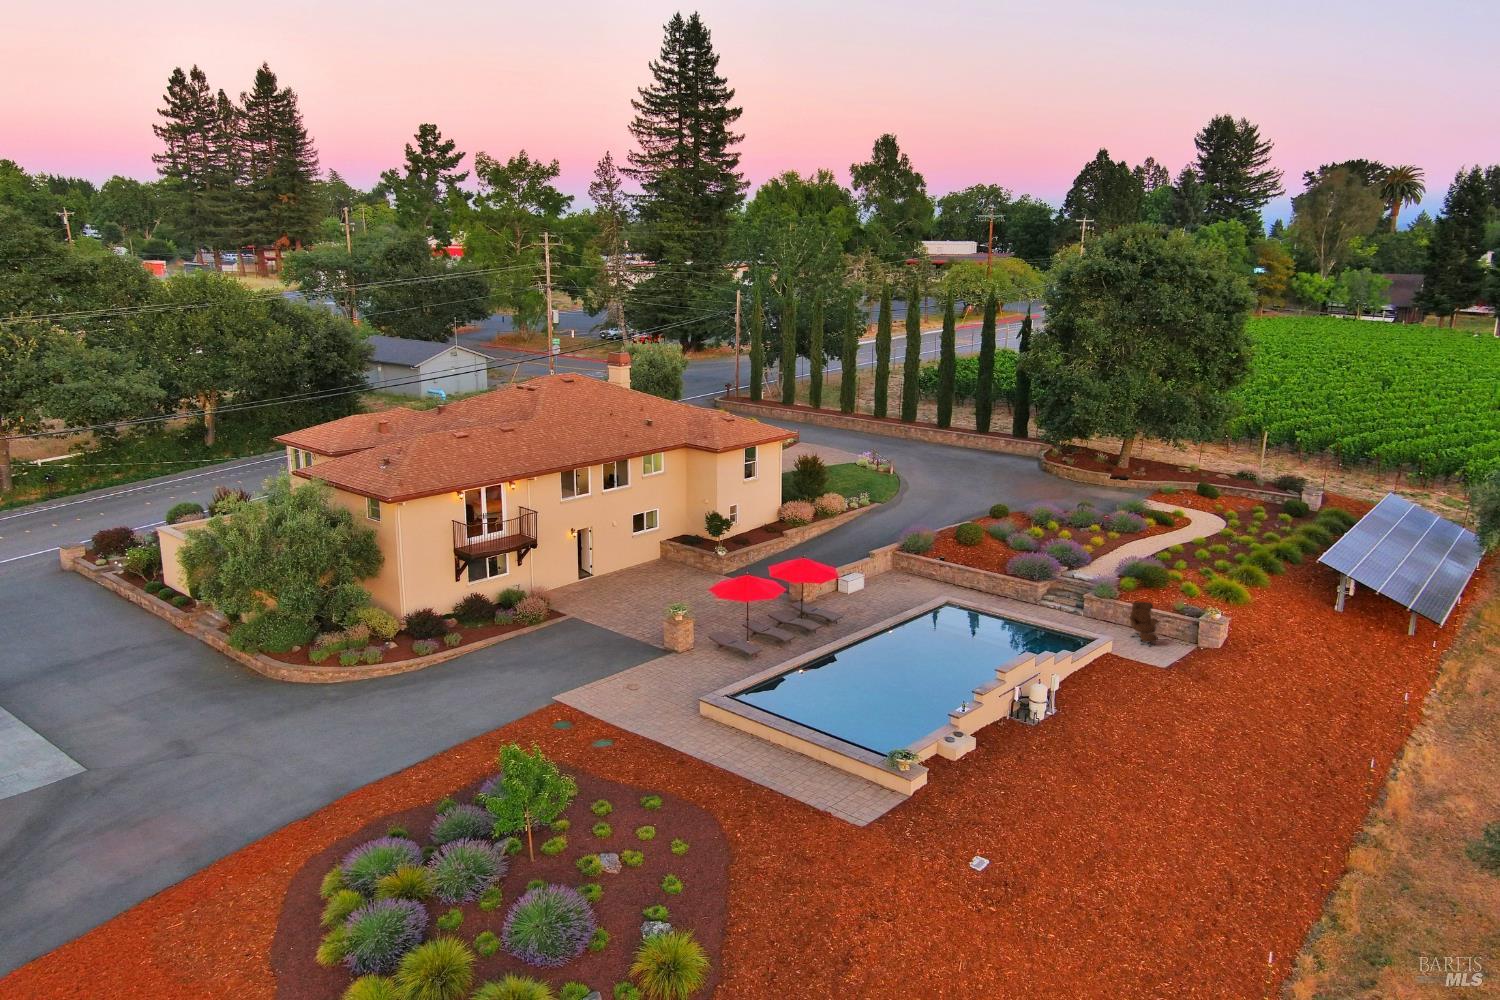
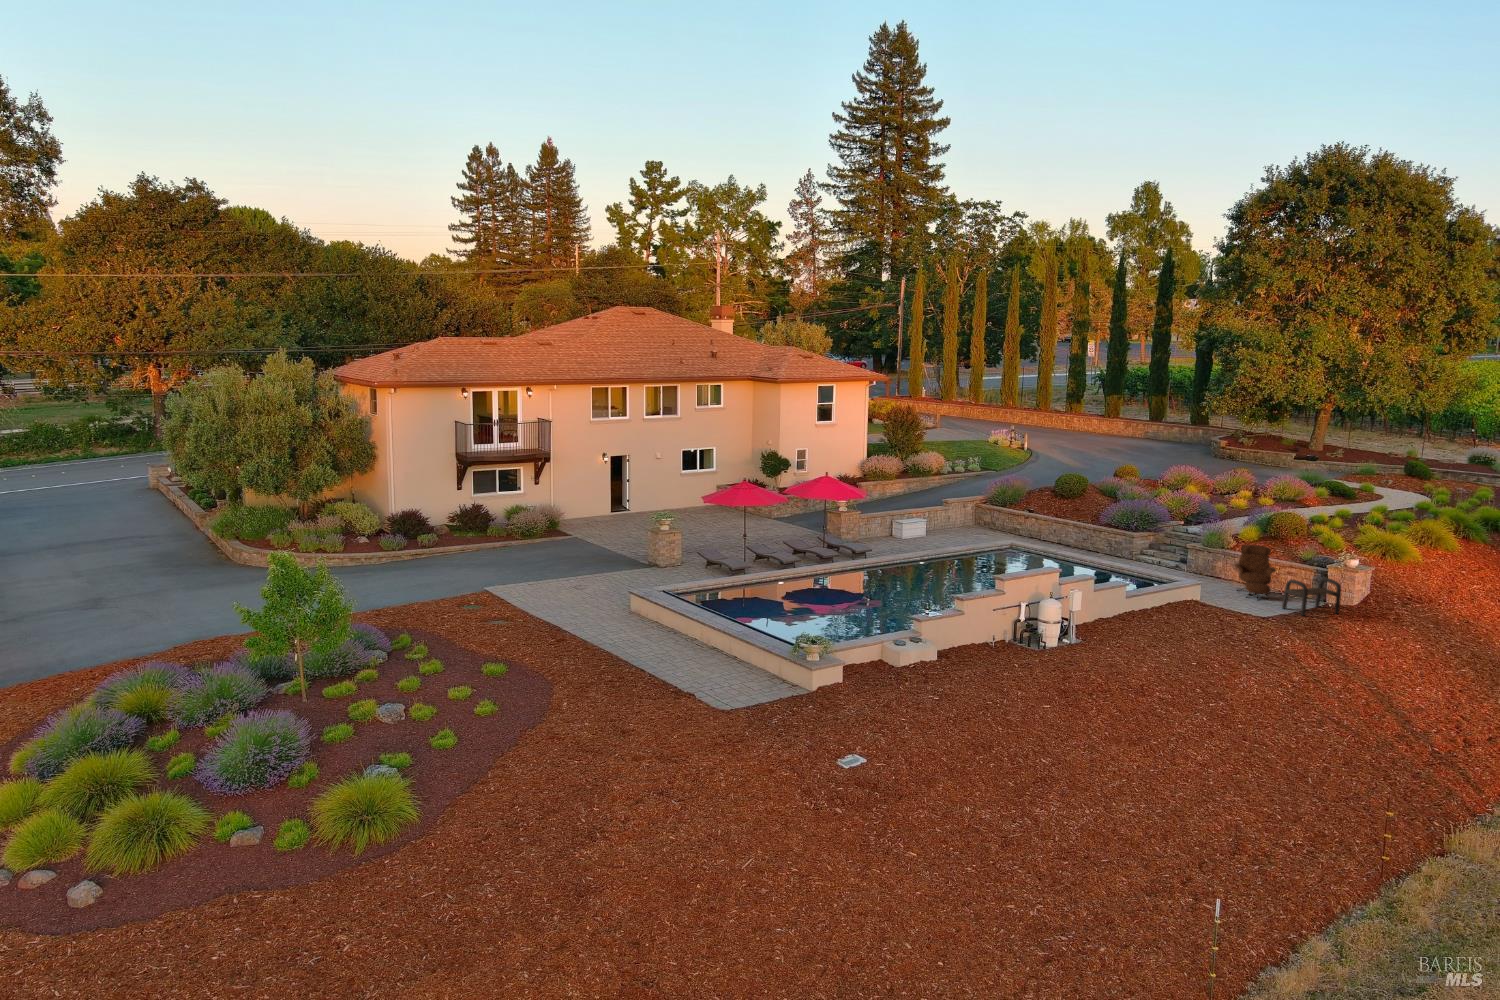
bench: none [1169,629,1208,661] -> present [1282,578,1341,616]

